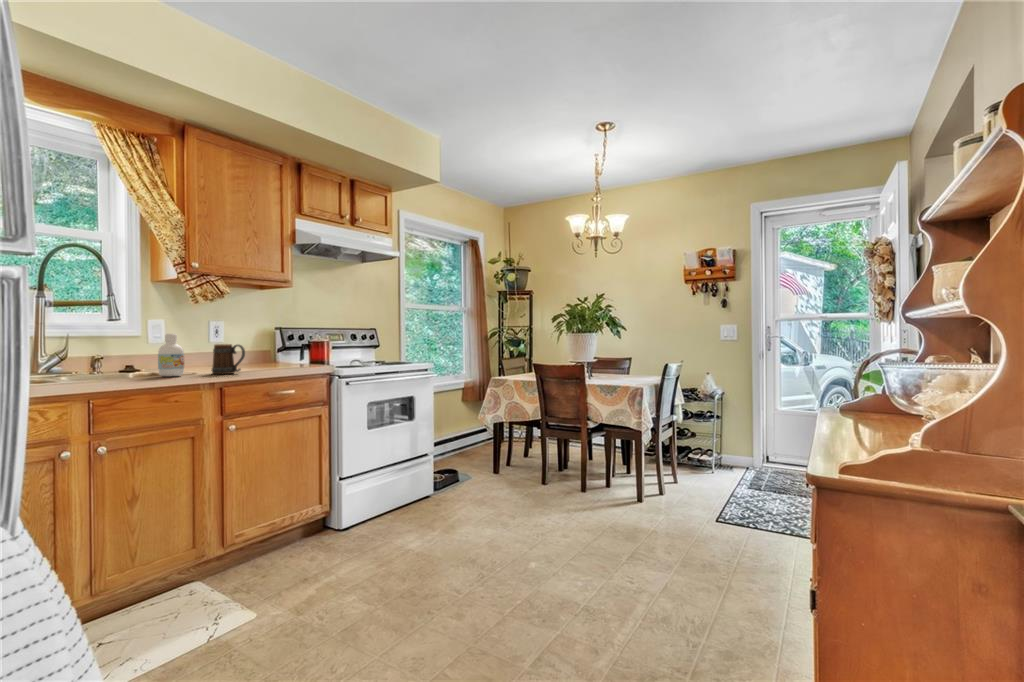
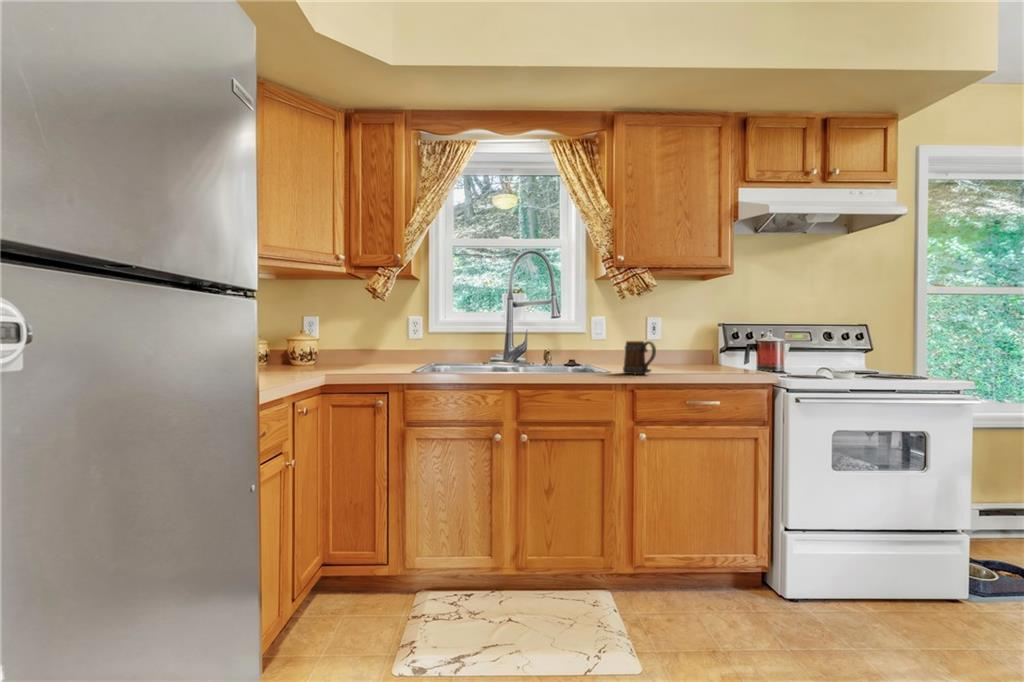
bottle: present [158,334,184,377] -> none [572,329,595,373]

